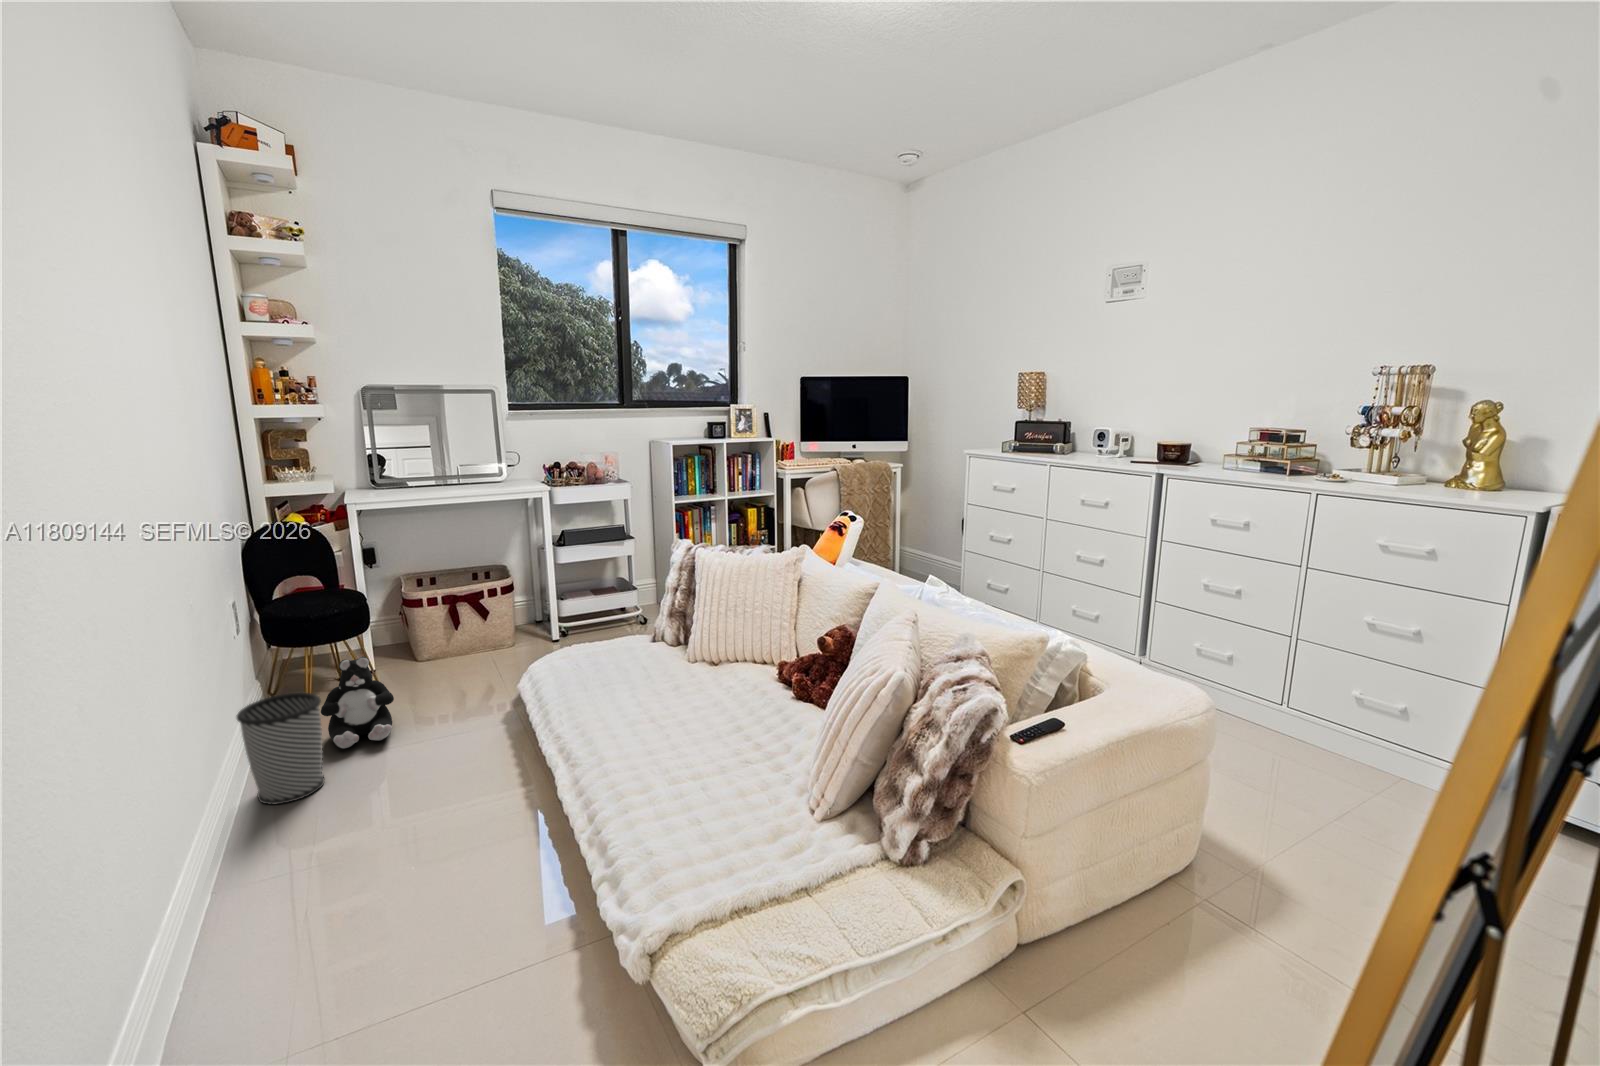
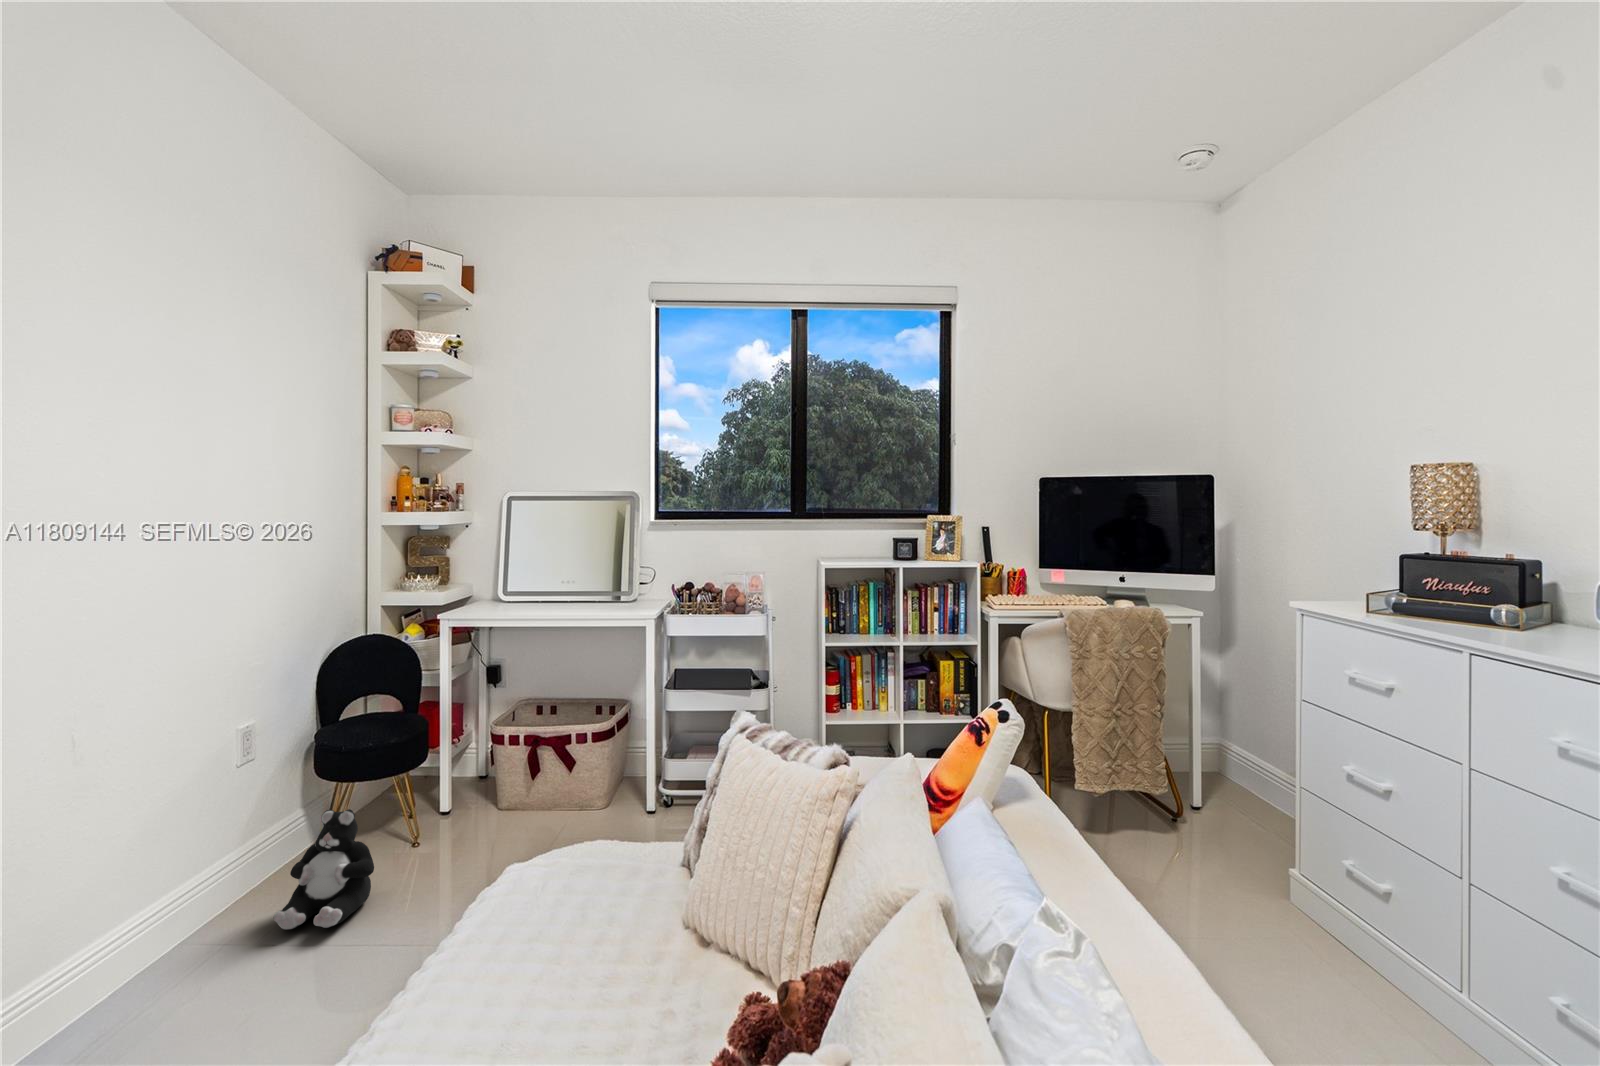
wastebasket: present [237,693,325,804] -> none [120,851,232,1003]

